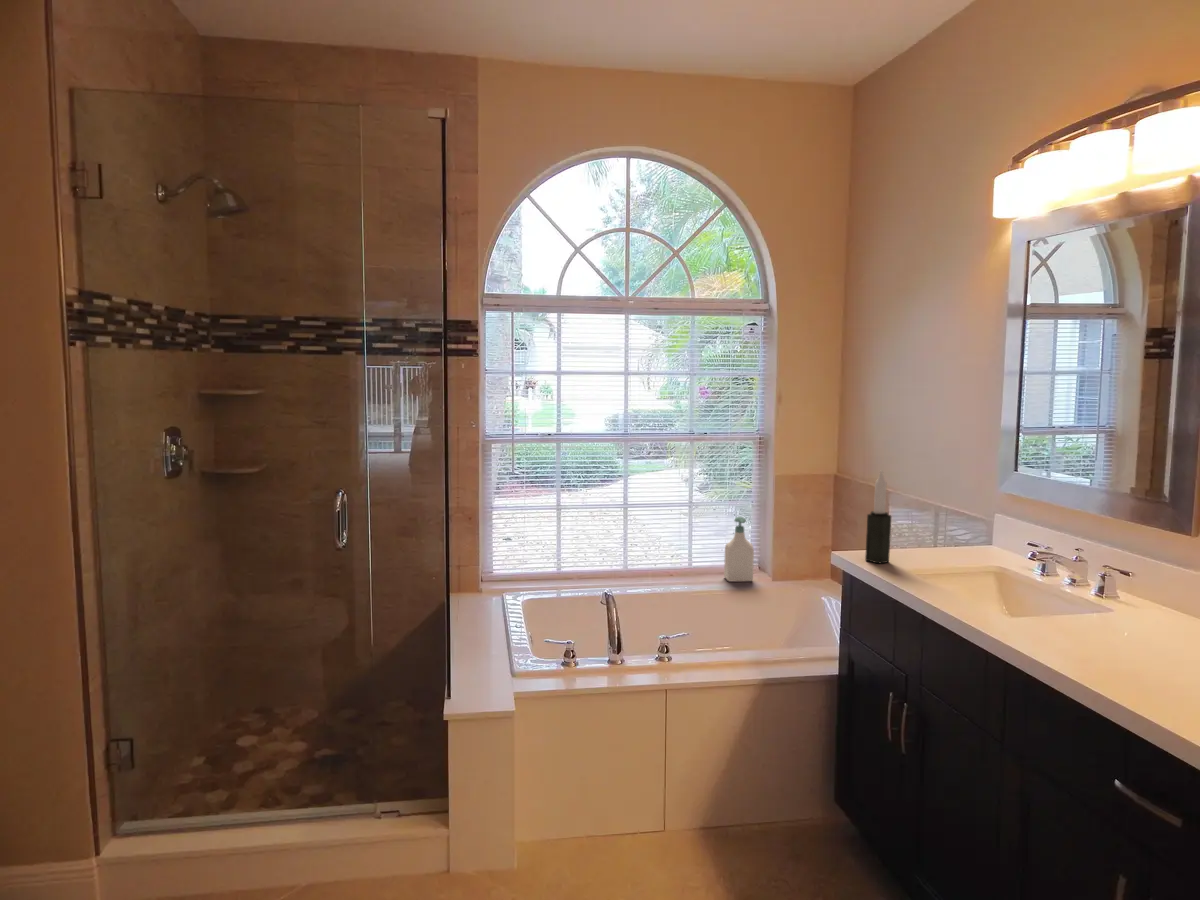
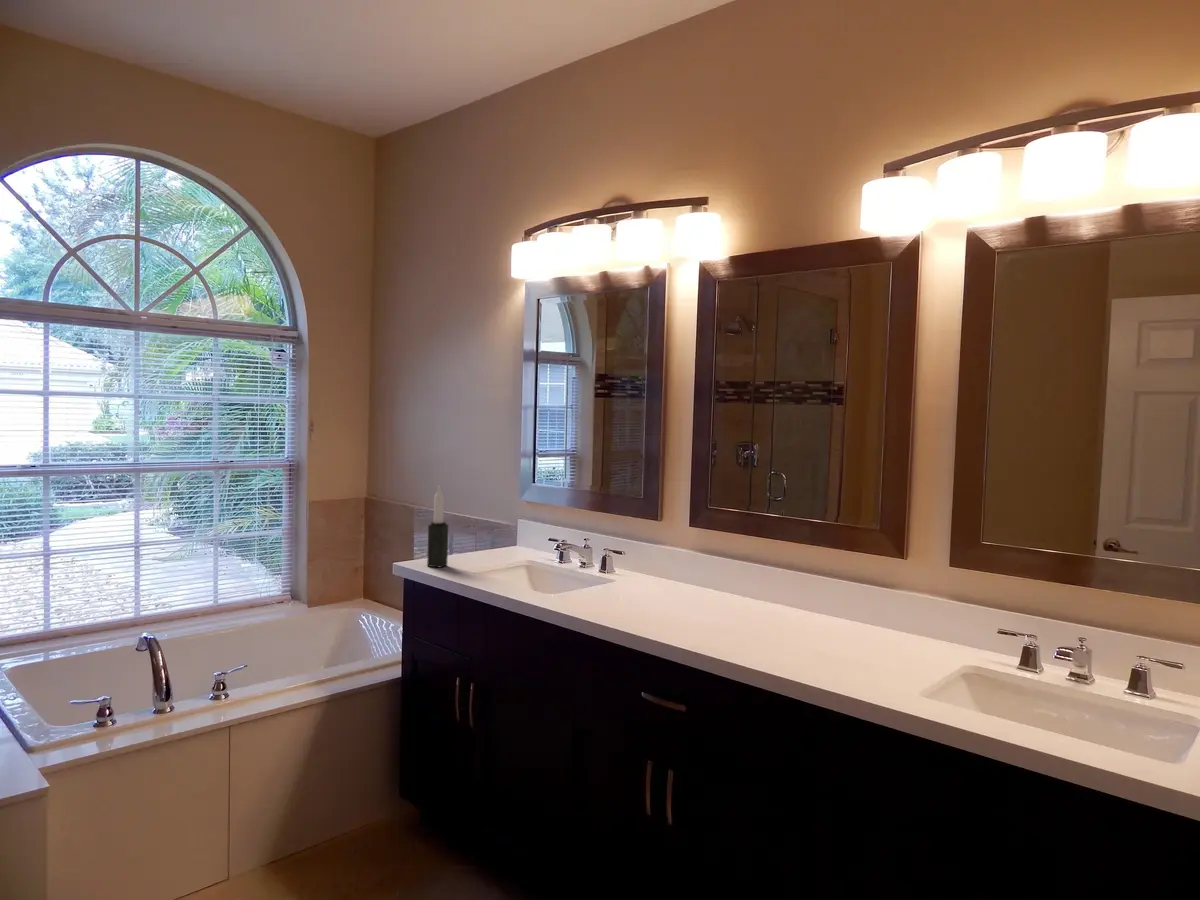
soap bottle: present [724,517,754,581] -> none [256,545,289,614]

